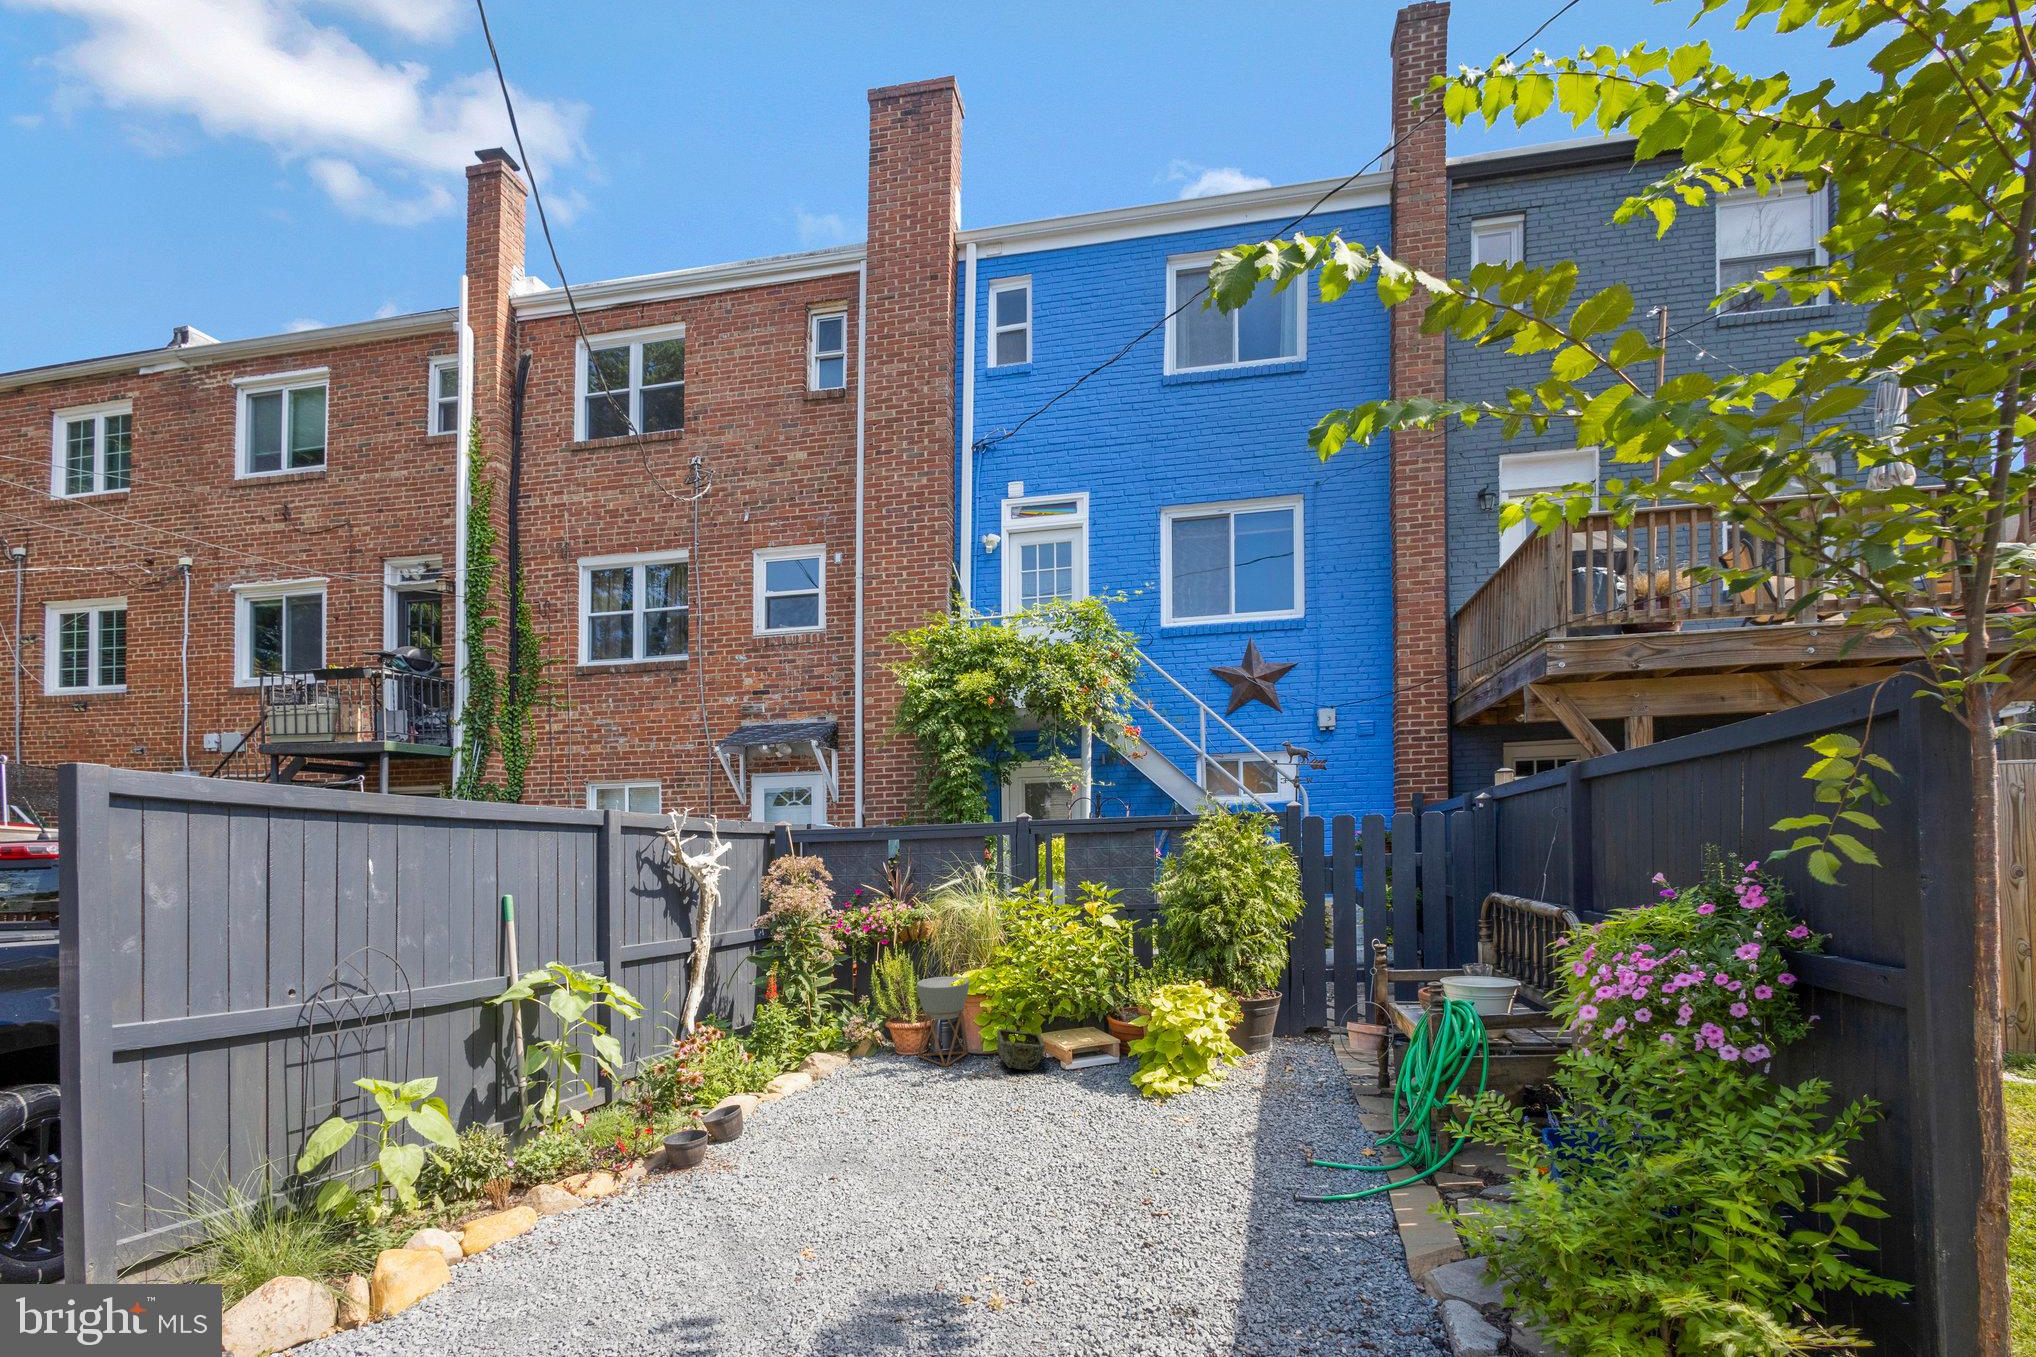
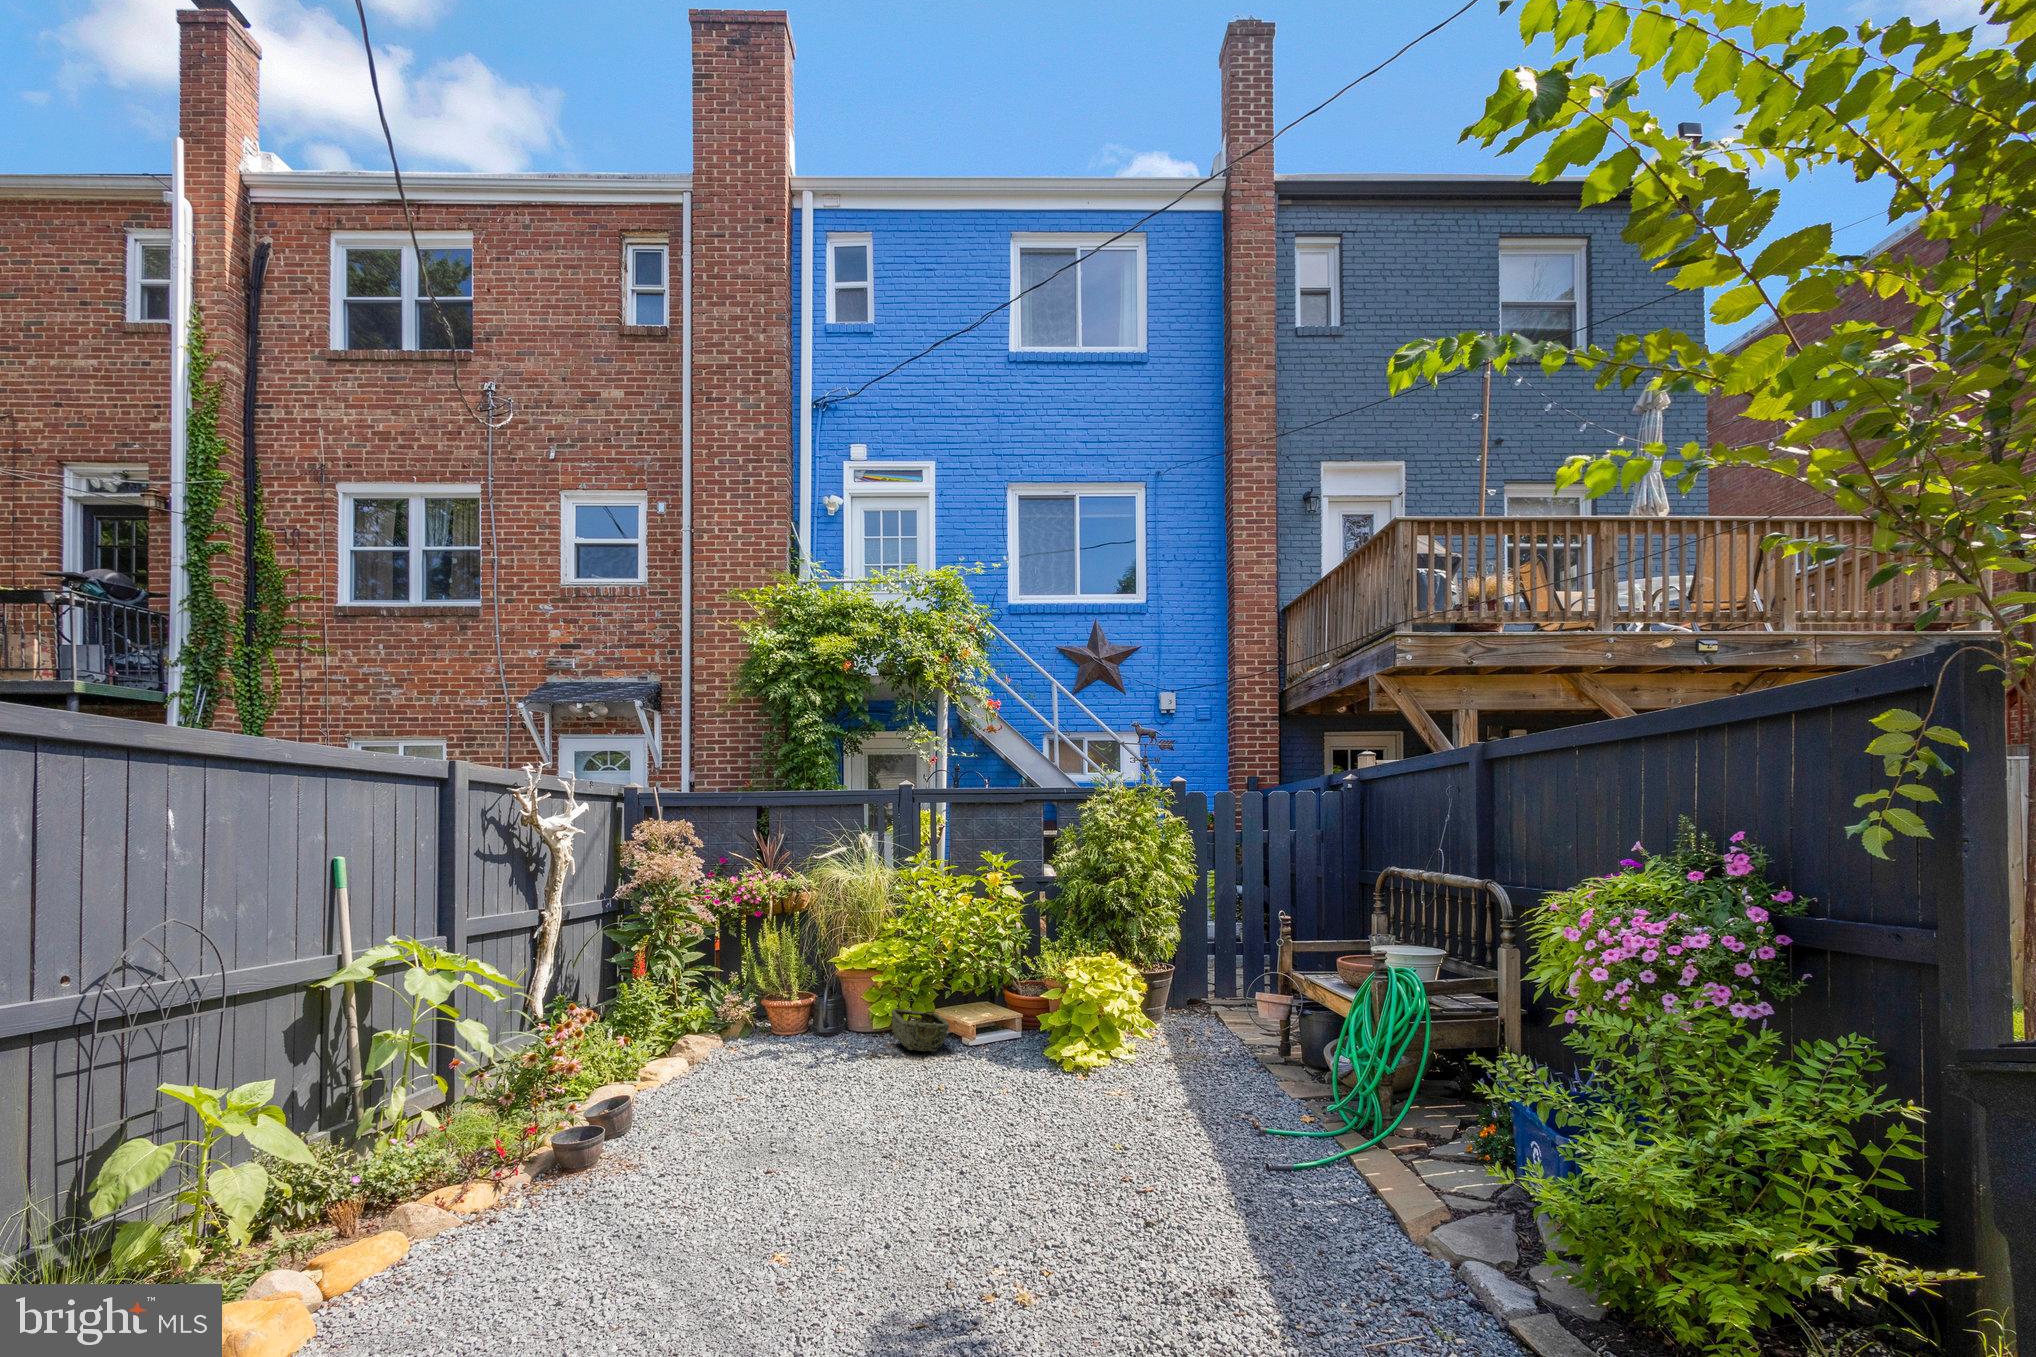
planter: present [917,977,969,1067] -> none [799,954,860,1052]

